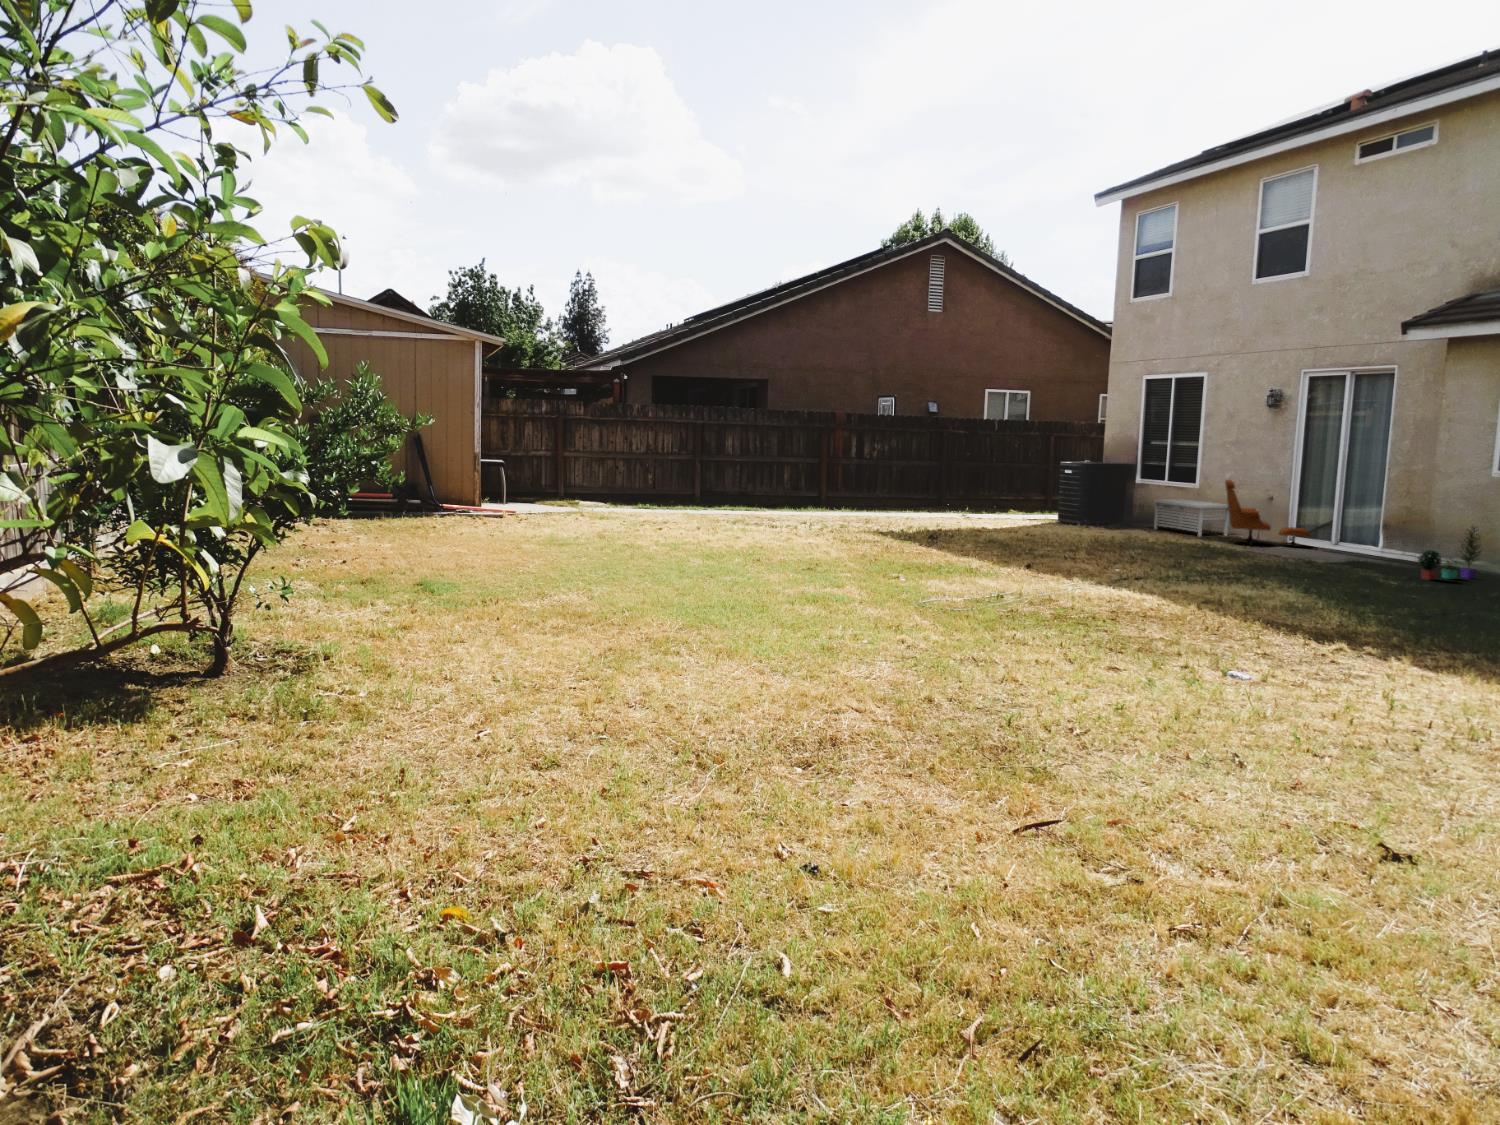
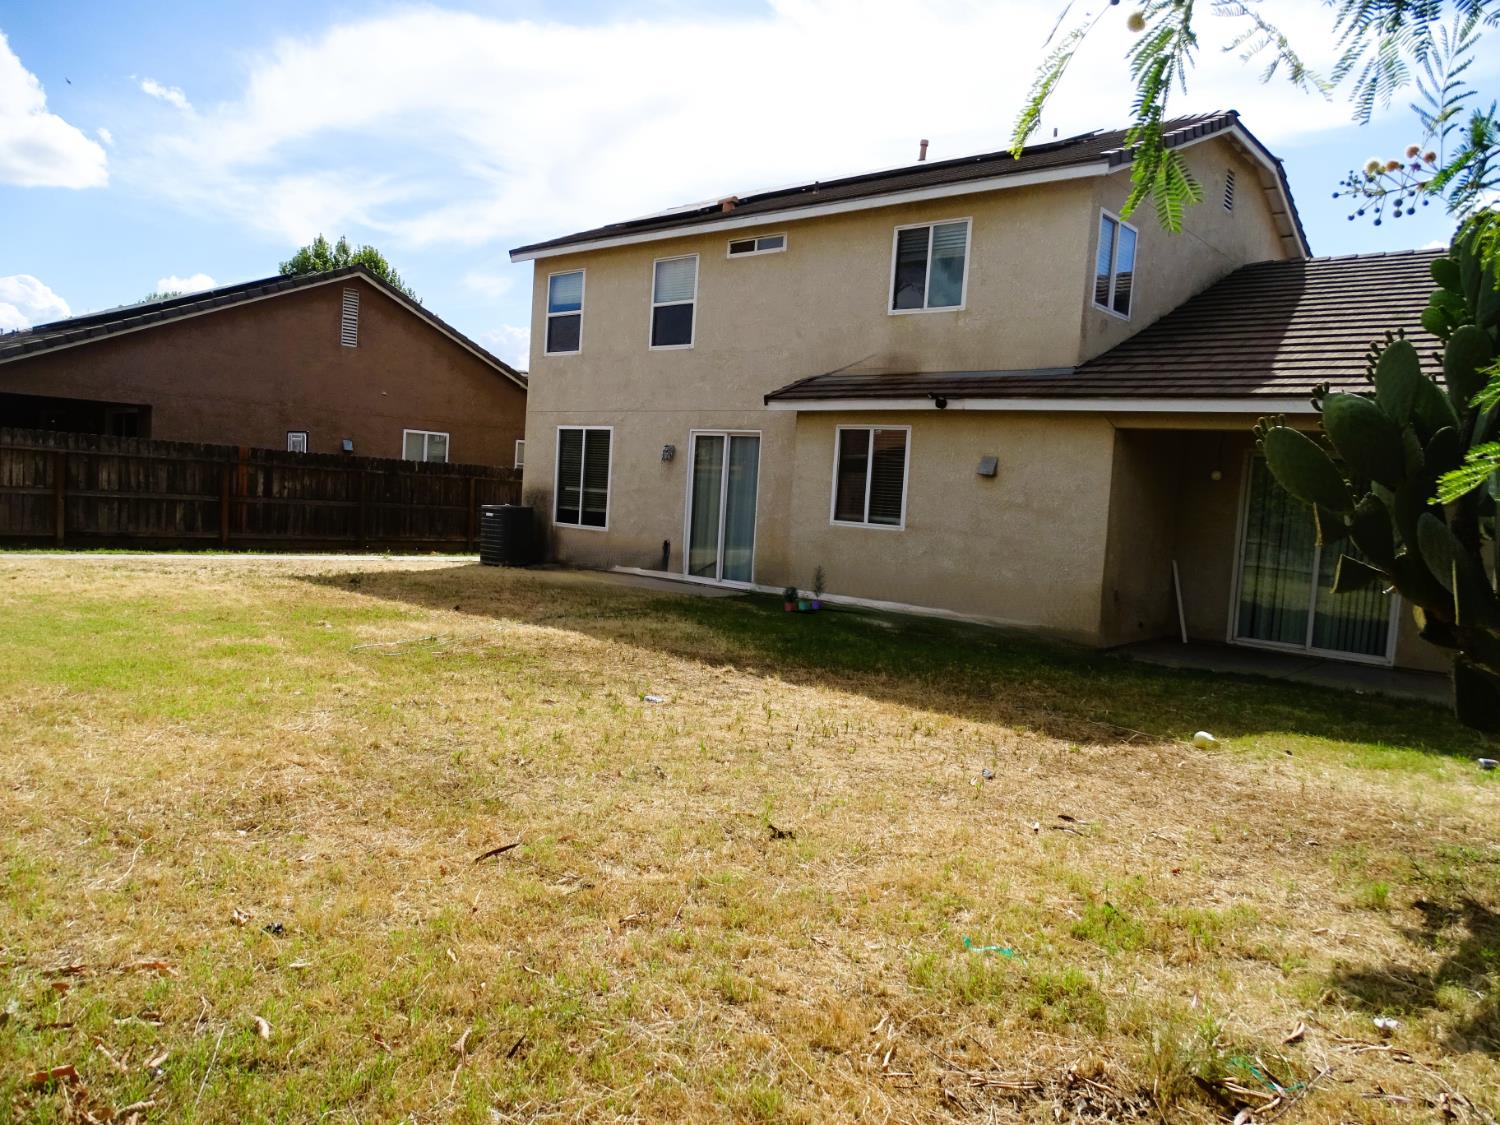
lounge chair: present [1225,480,1310,547] -> none [632,524,701,586]
storage bench: present [1153,499,1229,536] -> none [569,541,638,577]

